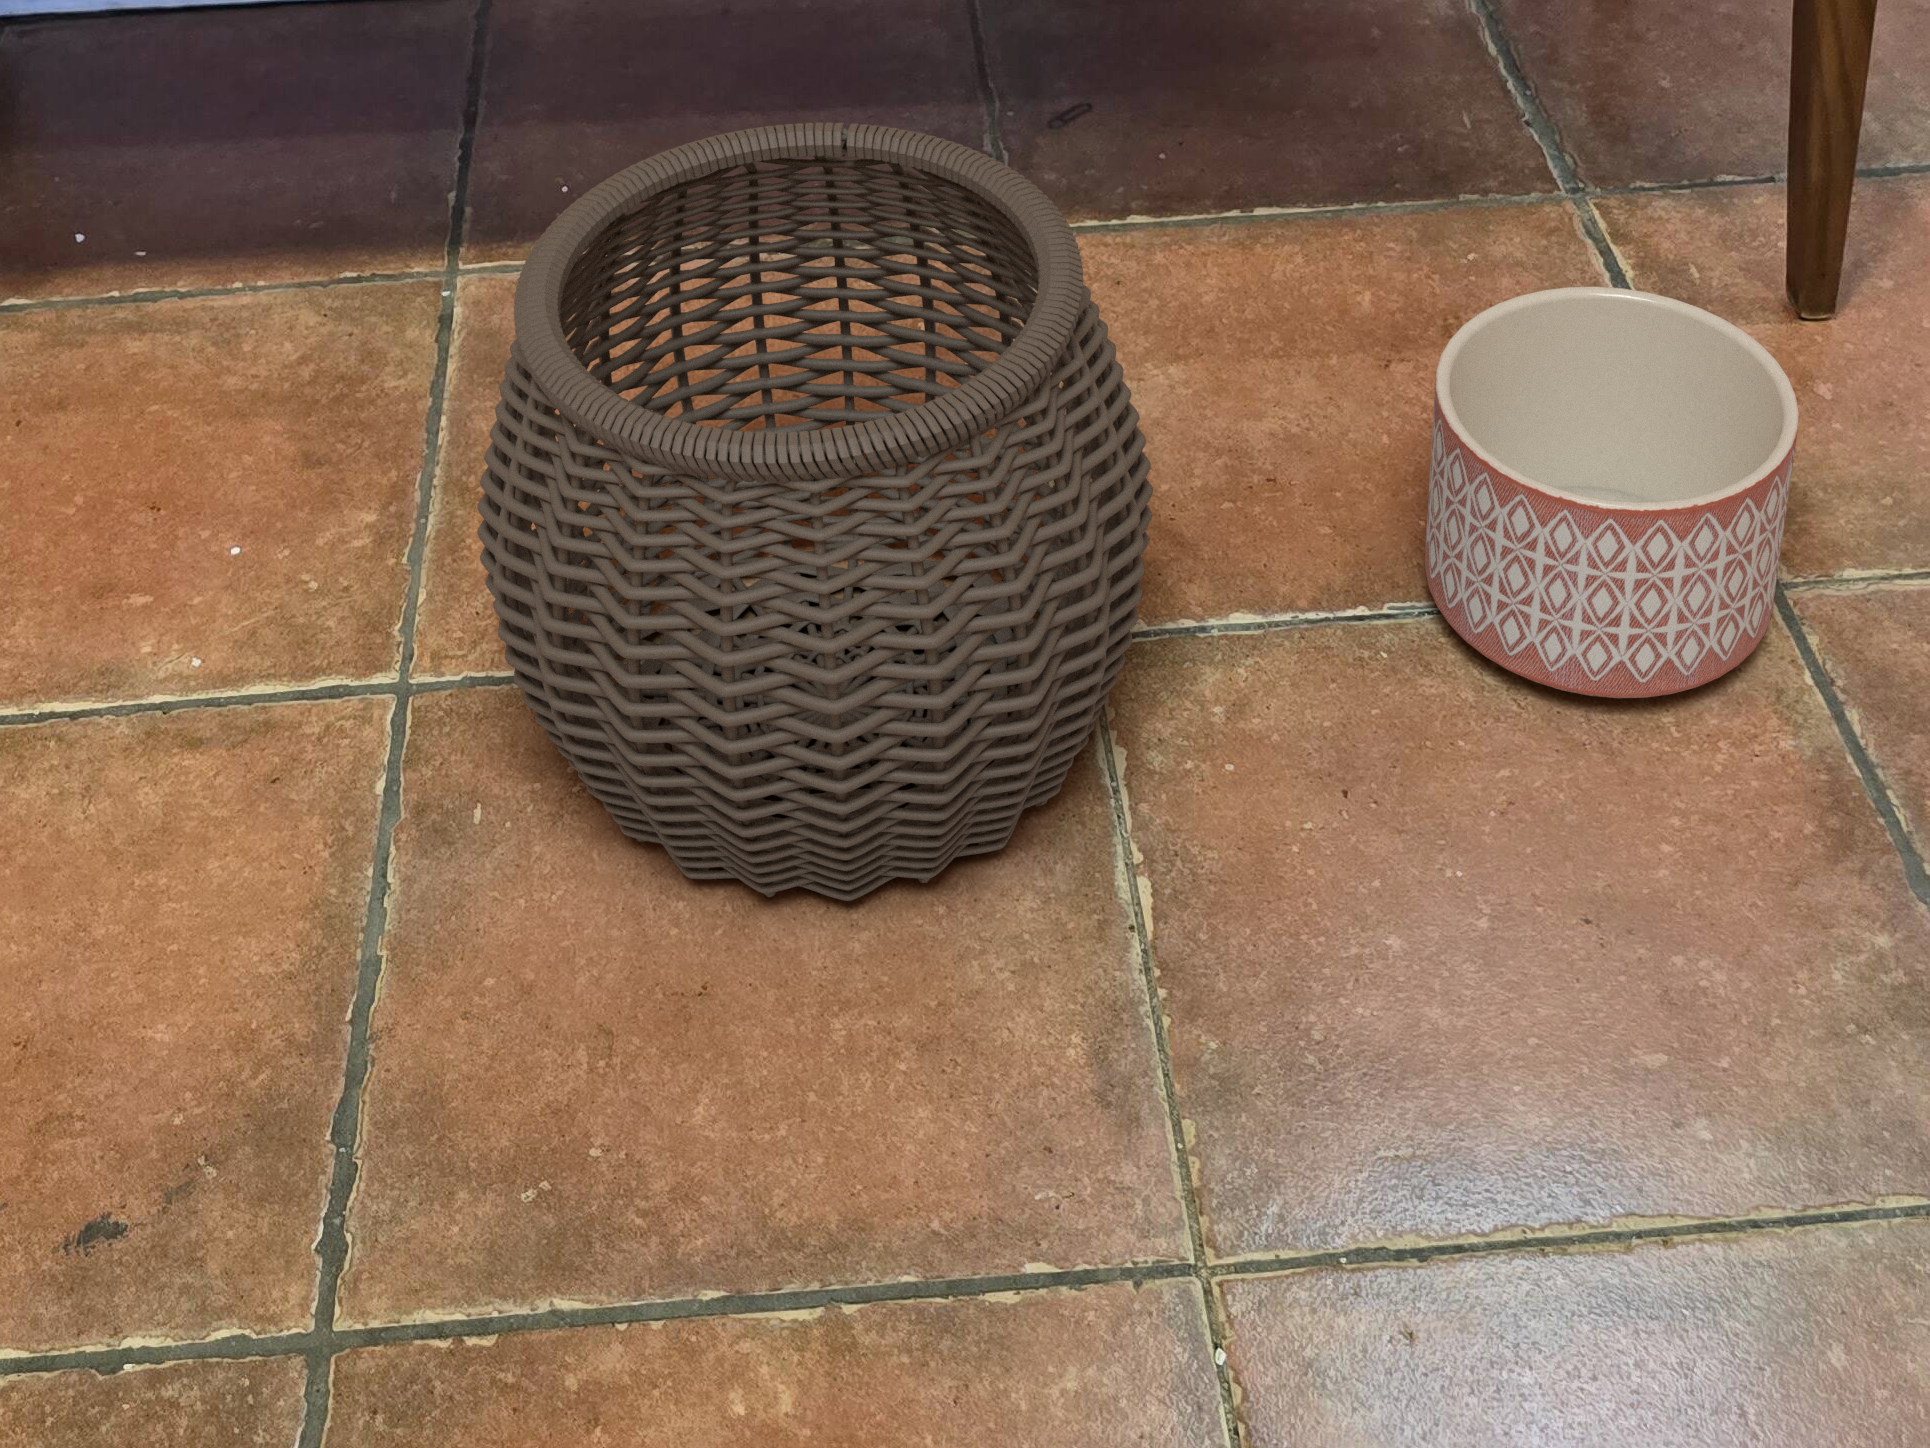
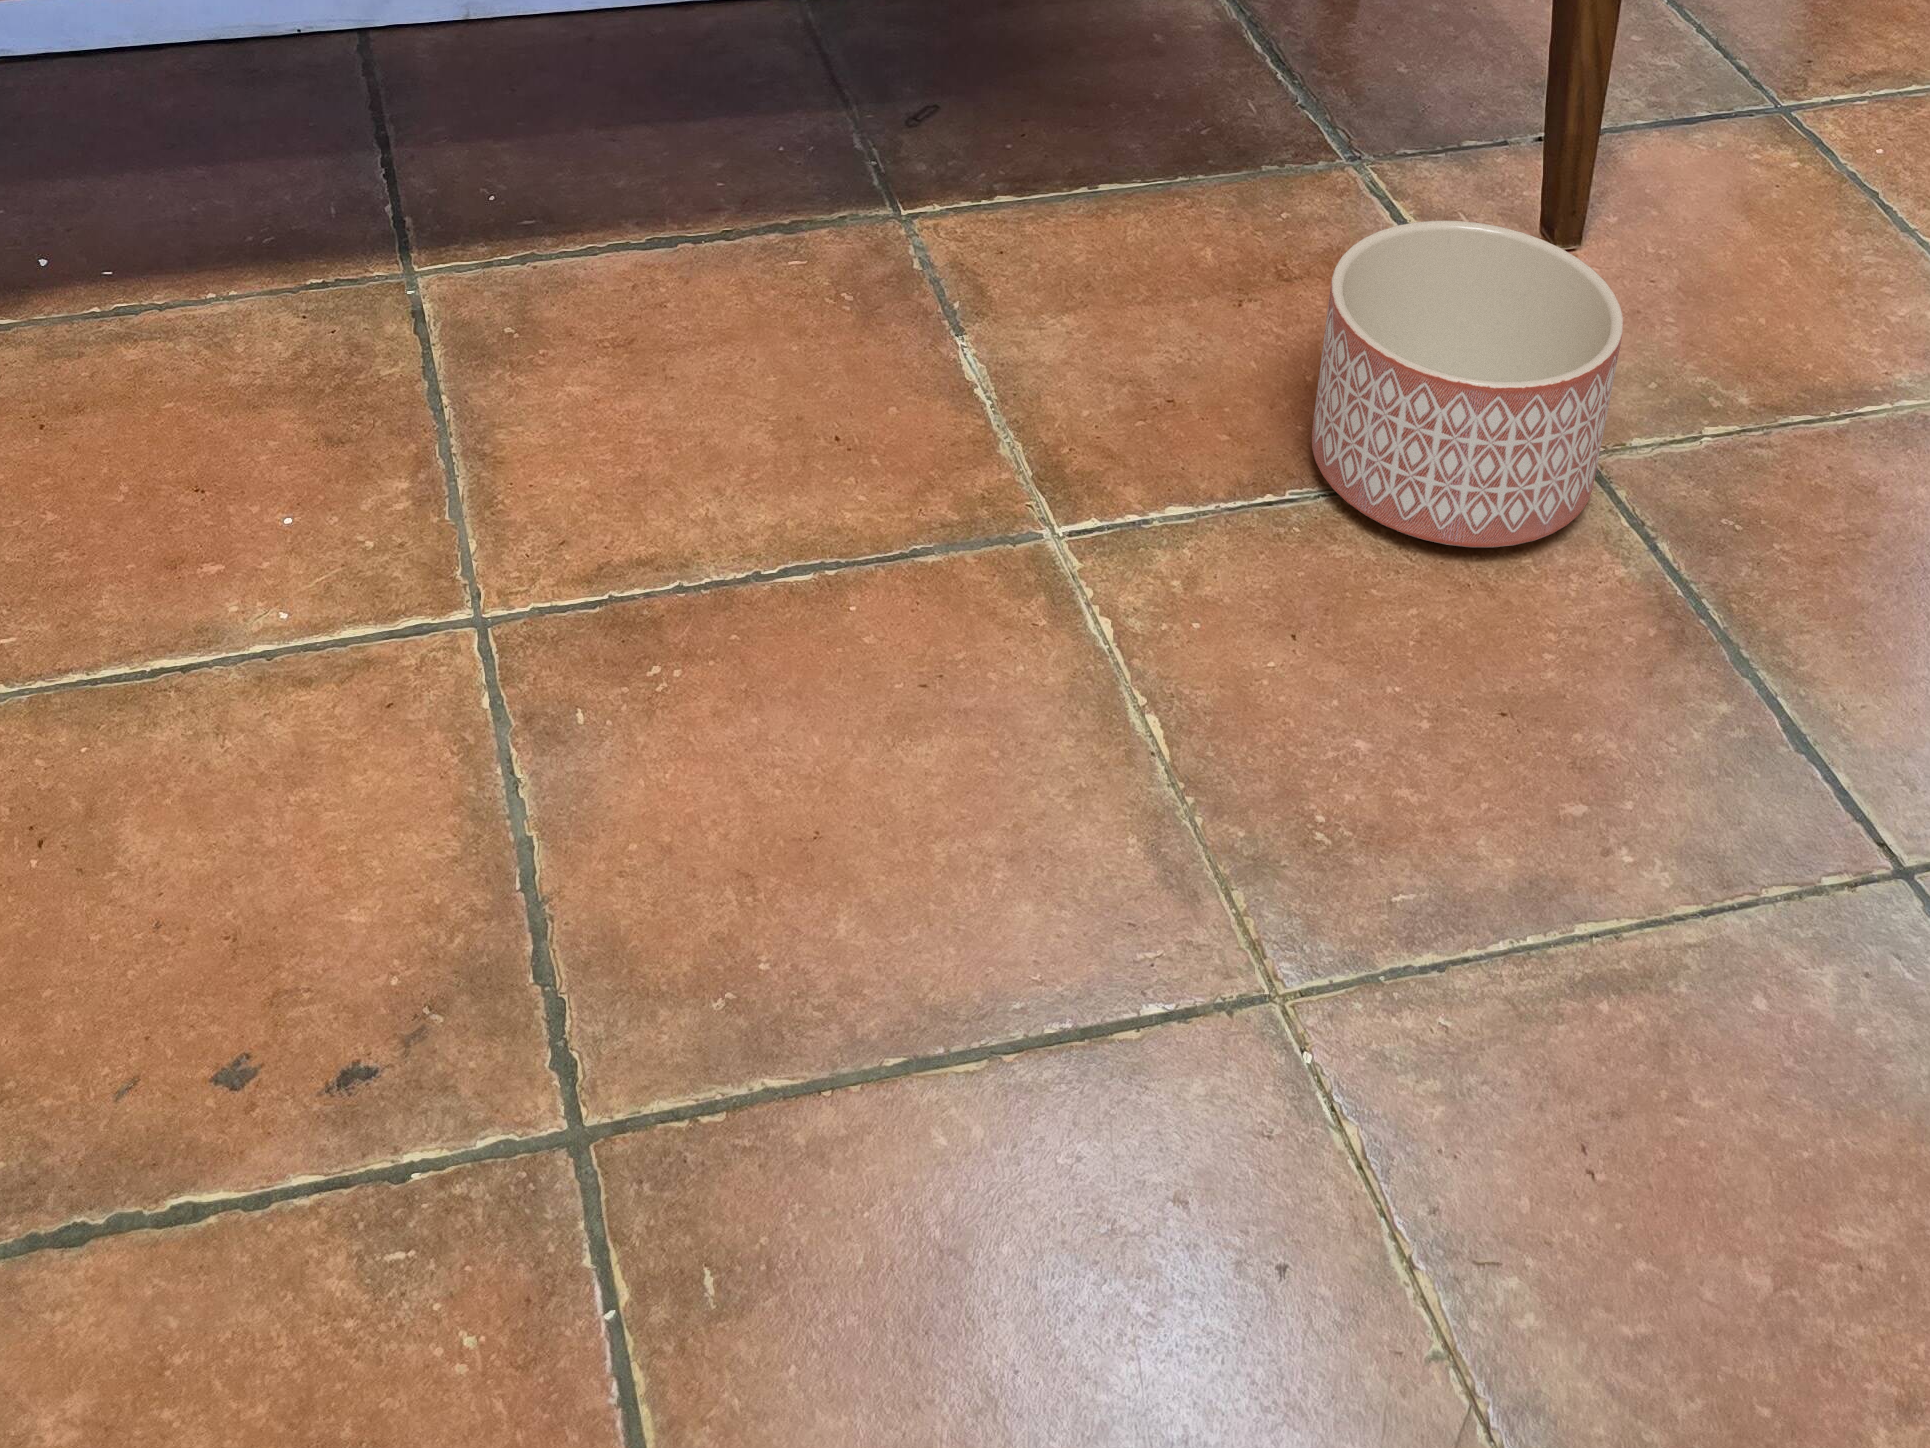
woven basket: present [477,123,1153,901] -> none [580,106,1148,759]

